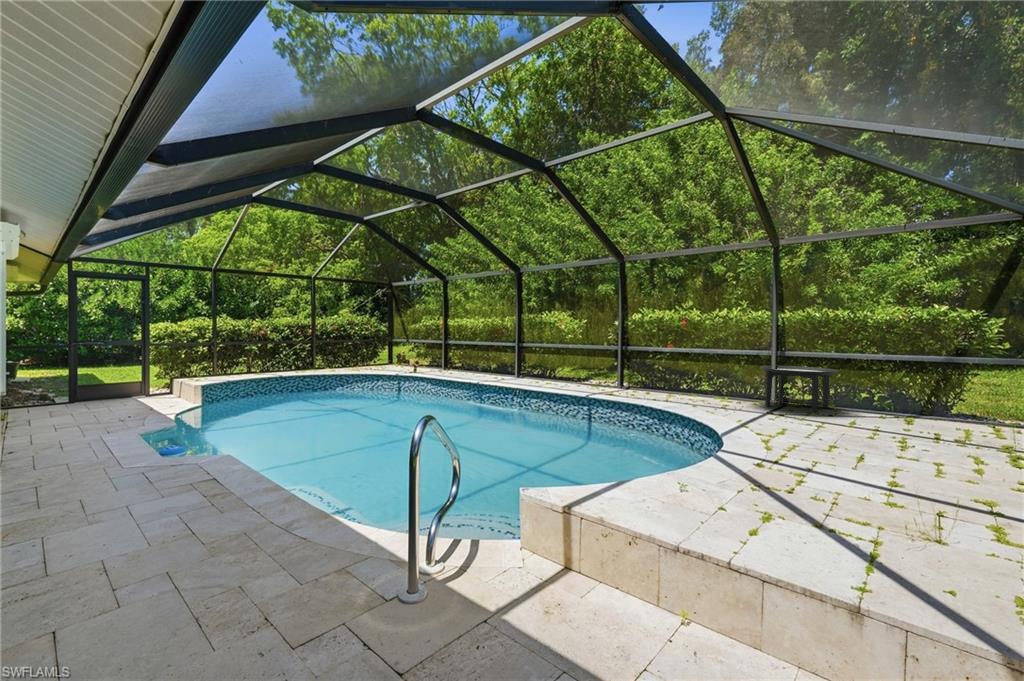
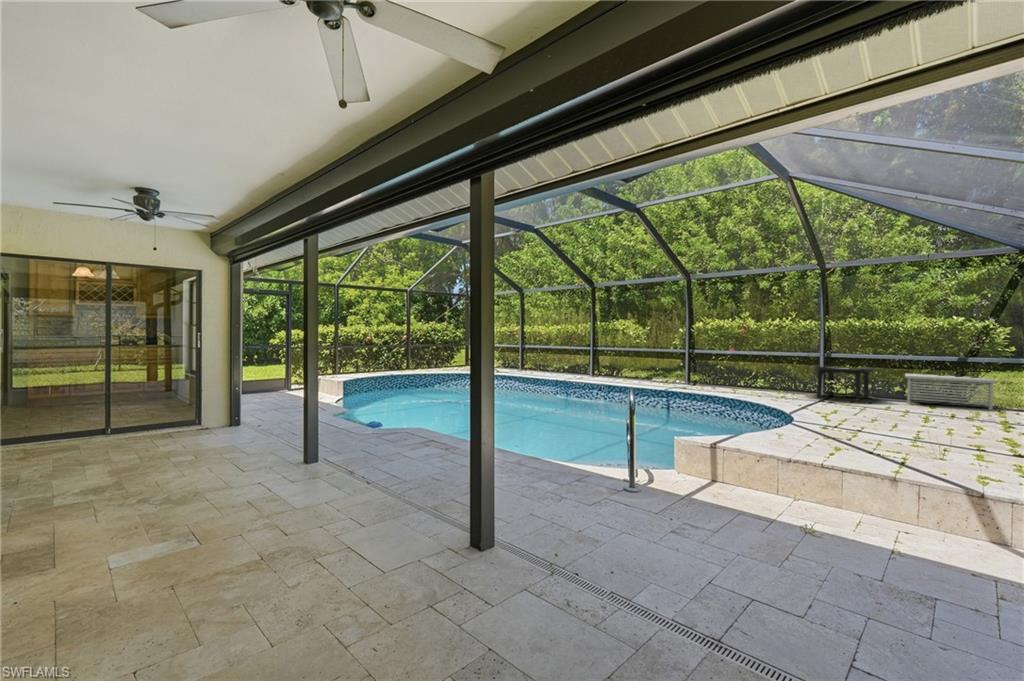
storage bench: none [874,377,993,427] -> present [905,374,995,410]

